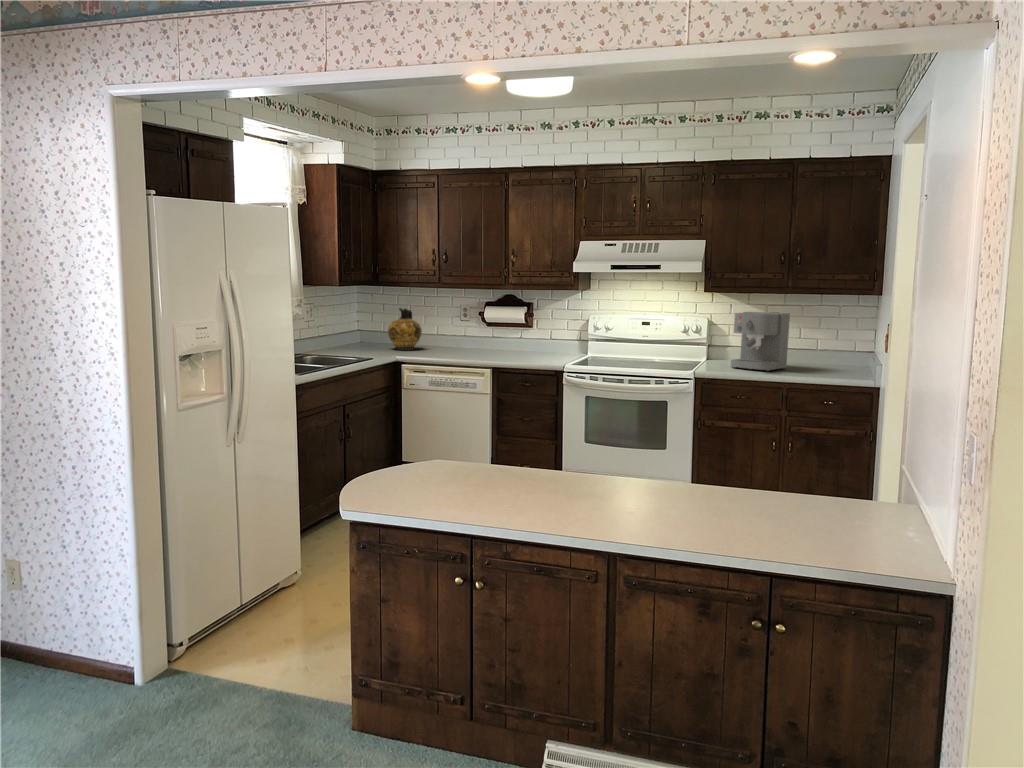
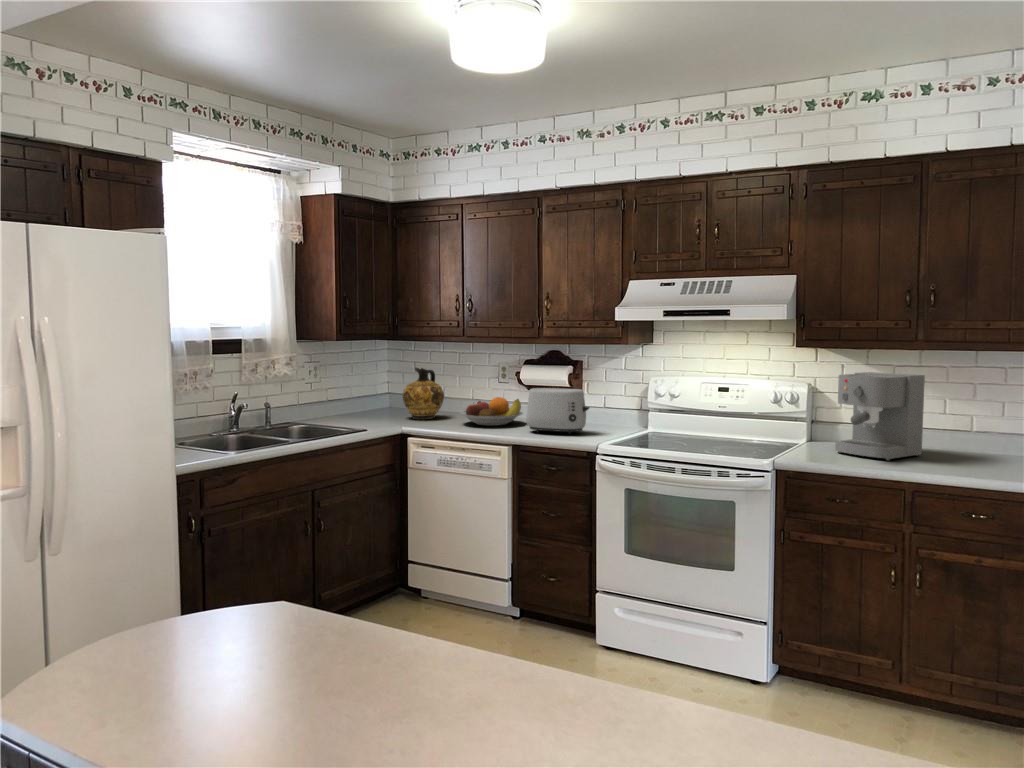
toaster: none [500,324,550,359] -> present [526,388,589,434]
fruit bowl: none [441,331,490,354] -> present [460,397,523,426]

